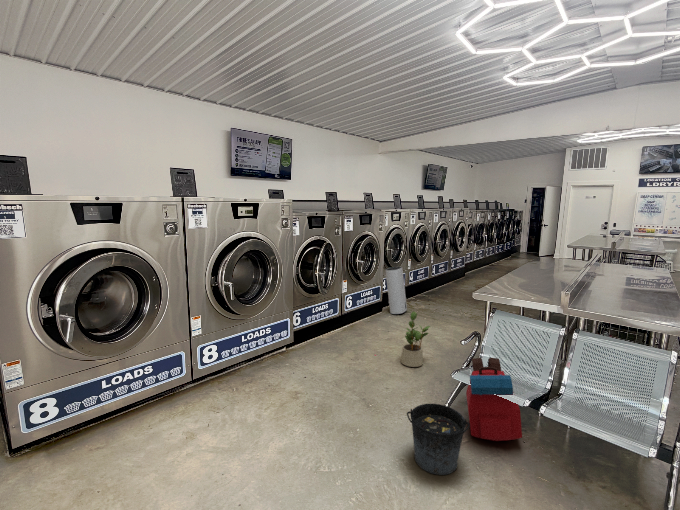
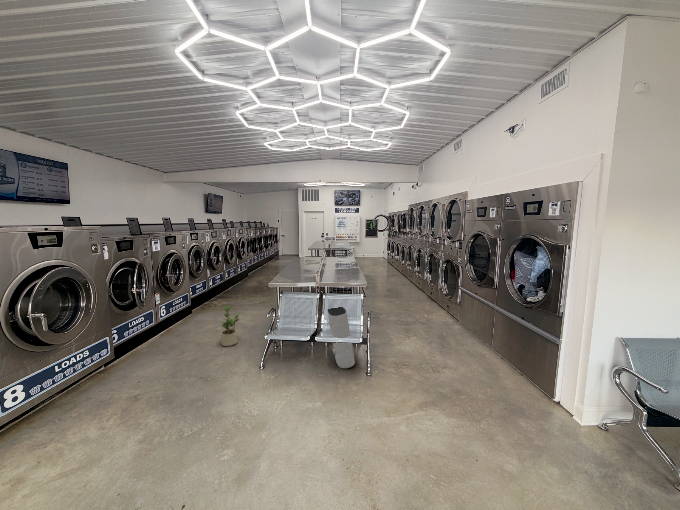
air purifier: present [385,267,407,314] -> present [327,307,355,368]
backpack: present [466,358,522,441] -> none [275,320,309,371]
bucket: present [407,404,470,475] -> none [244,357,284,401]

